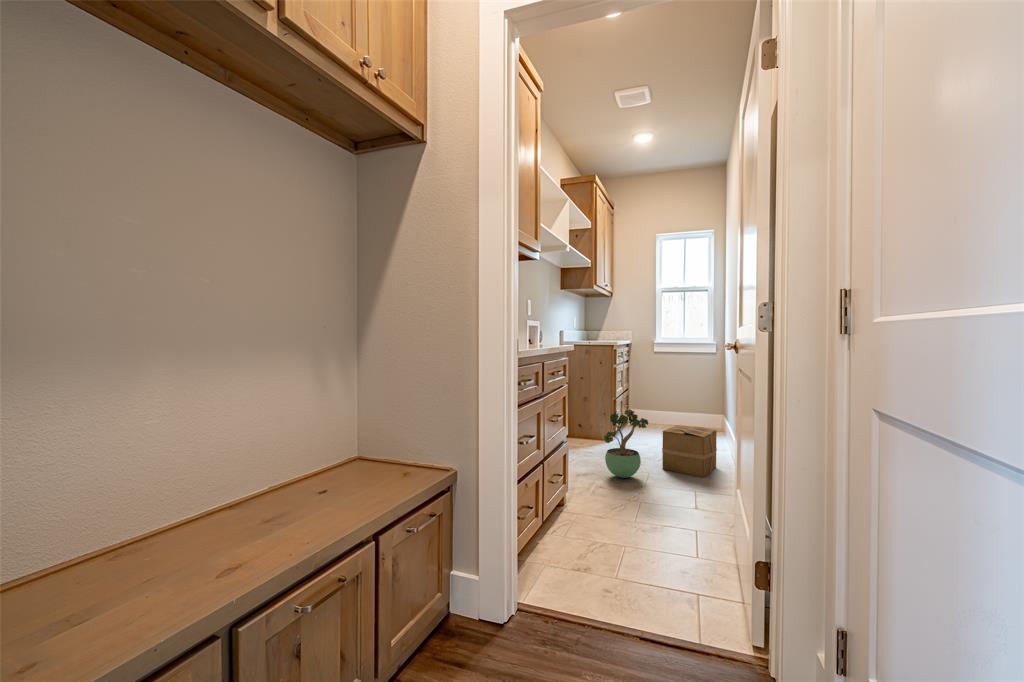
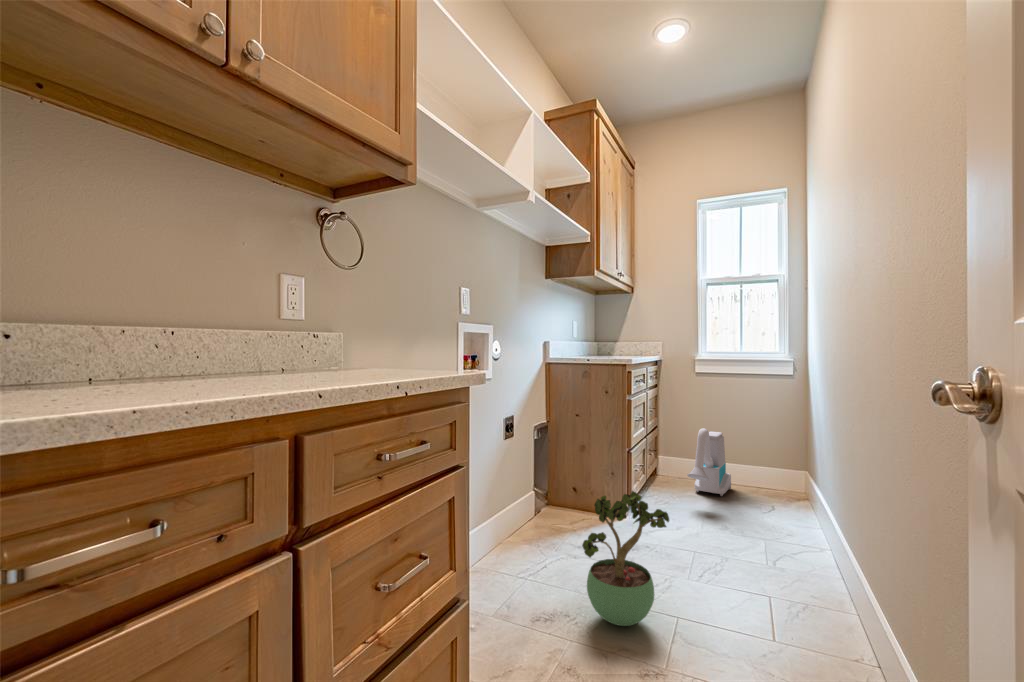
vacuum cleaner: none [650,387,677,431] -> present [687,428,731,496]
cardboard box: present [662,425,717,477] -> none [700,509,806,631]

